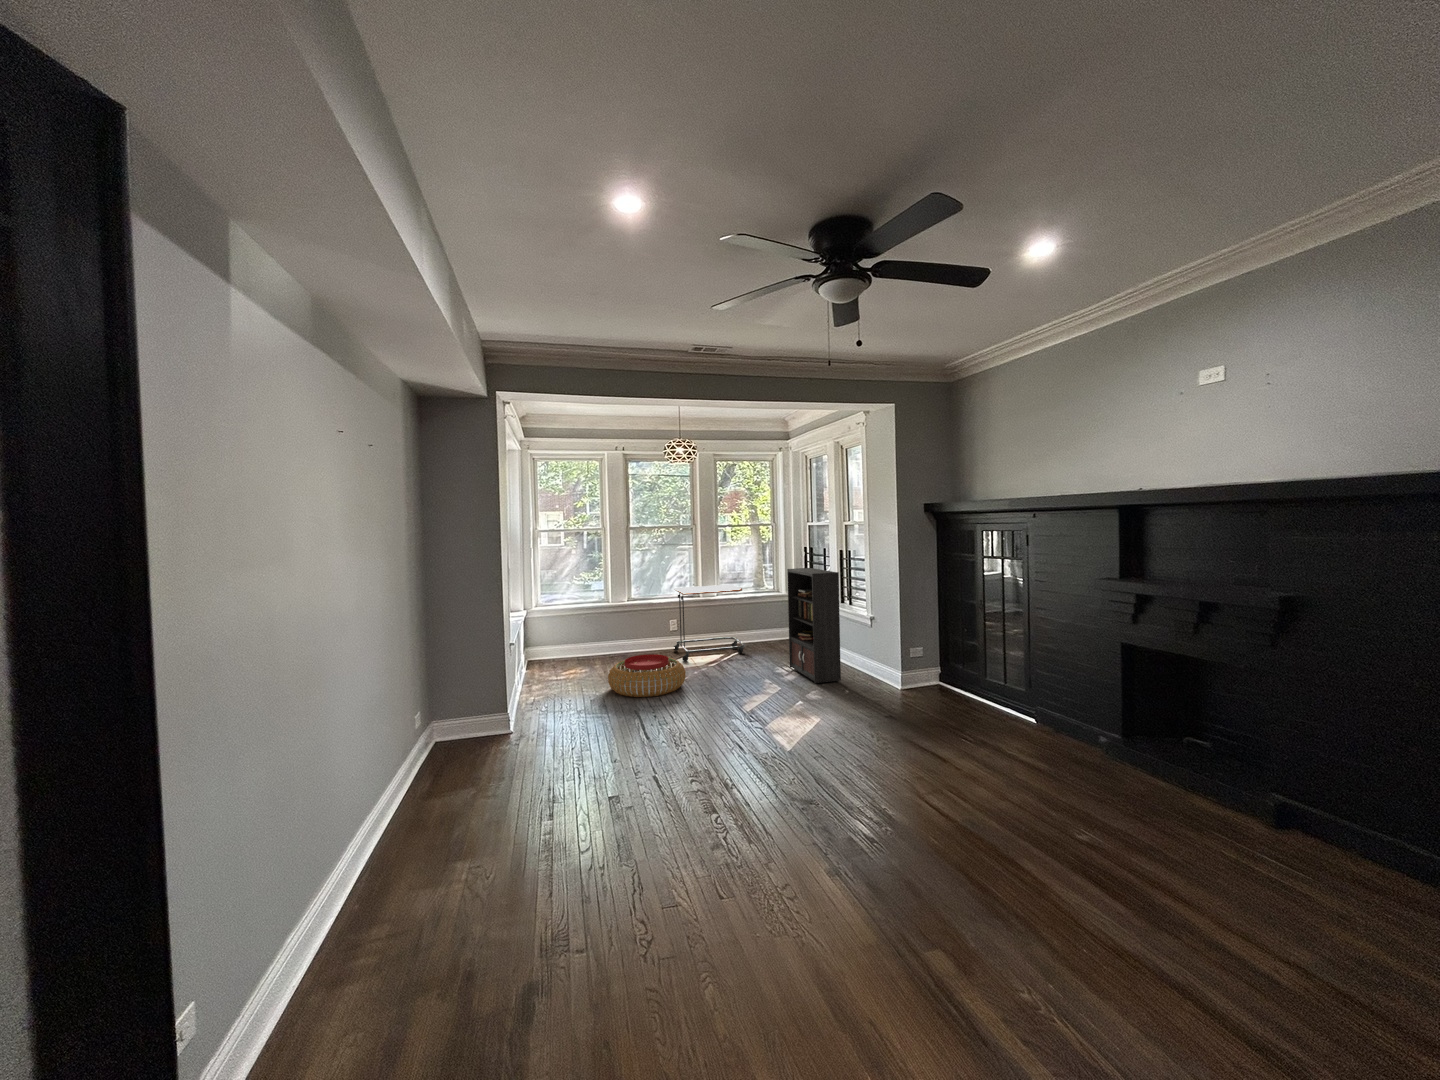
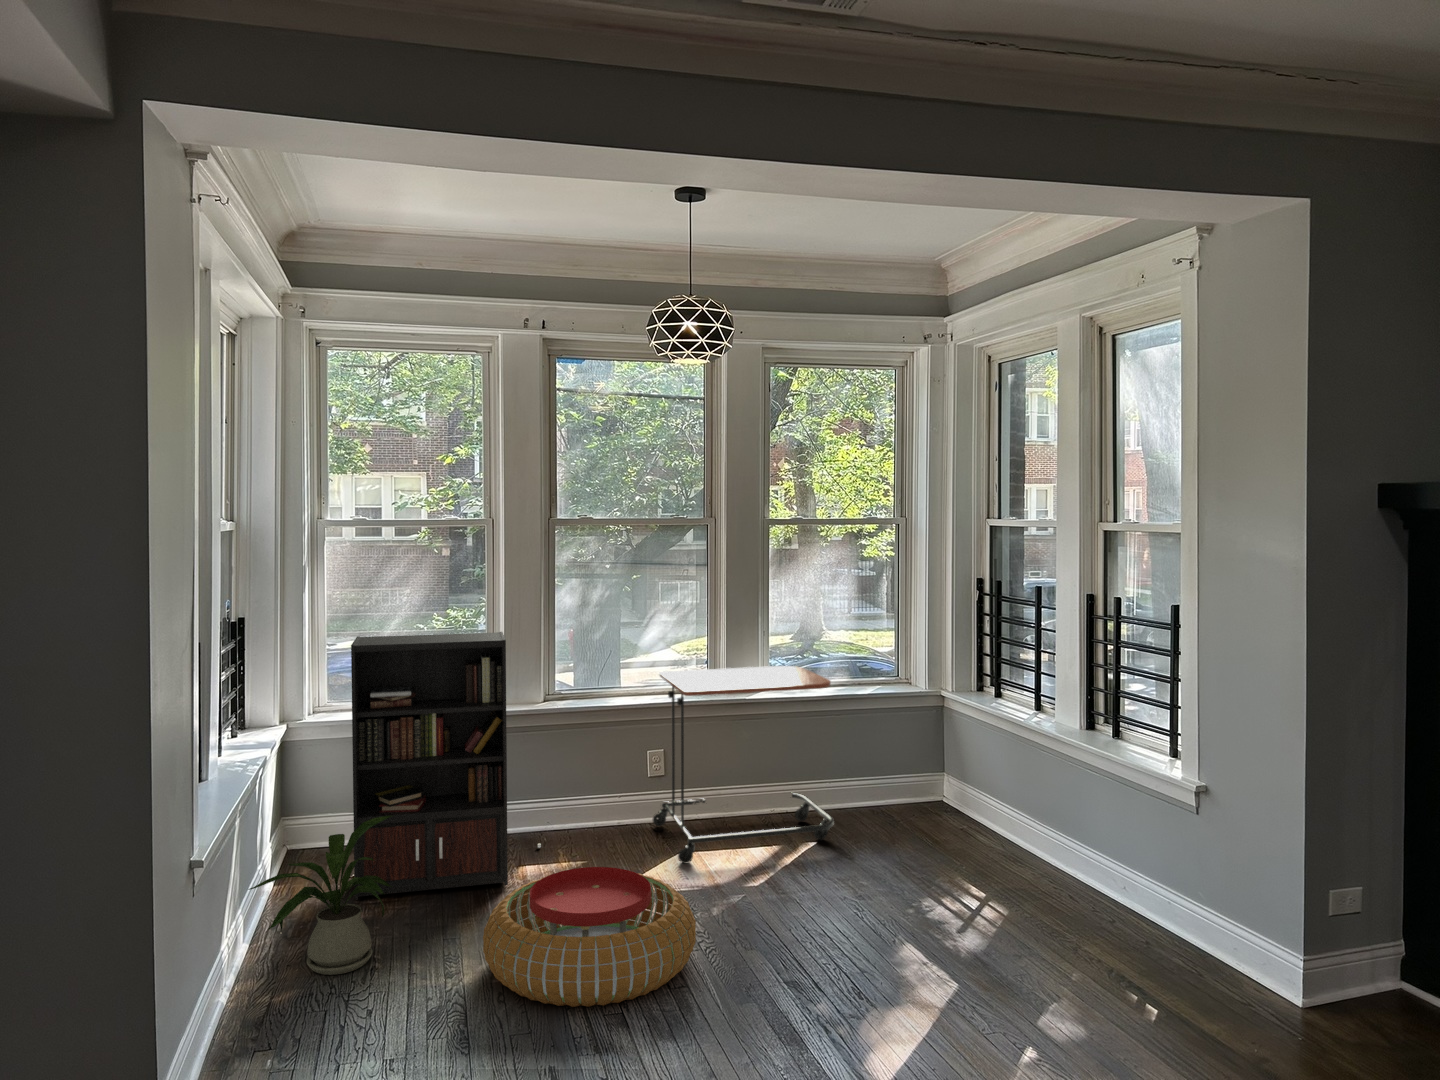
bookcase: present [787,568,870,685] -> present [351,632,541,900]
house plant: none [523,636,574,692] -> present [248,816,392,975]

